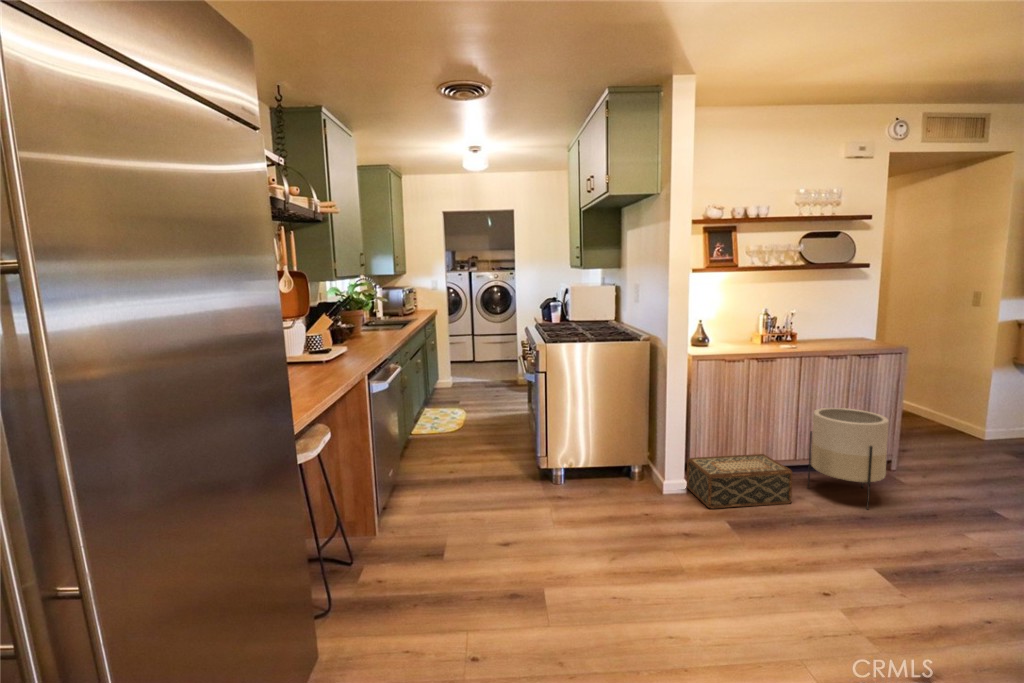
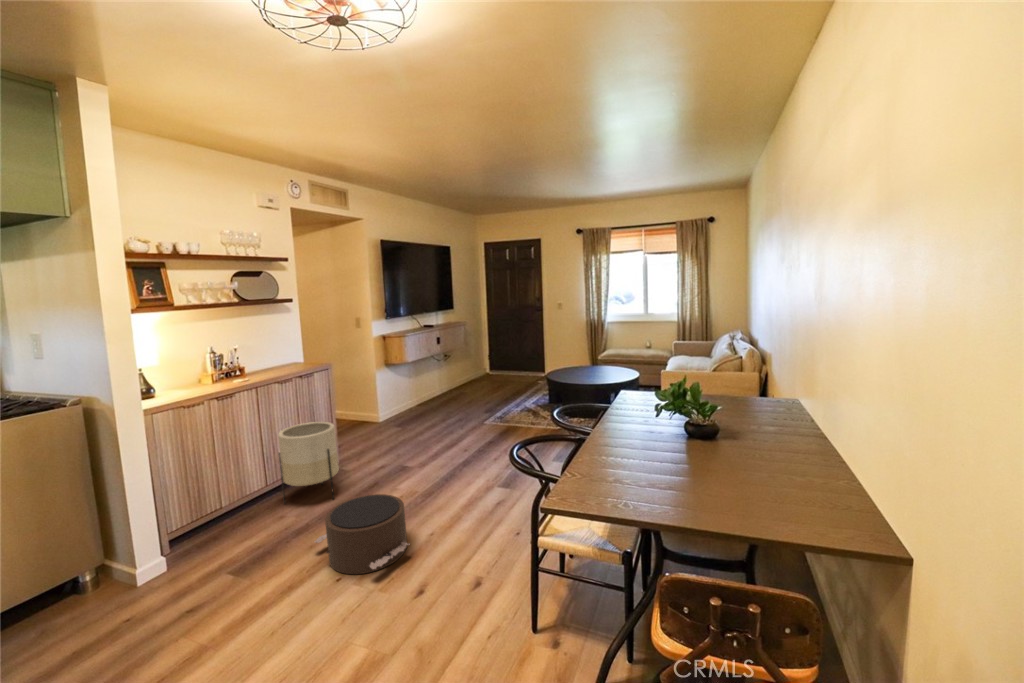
woven basket: present [687,454,793,509] -> none [160,490,278,572]
pouf: none [815,511,956,620] -> present [314,494,410,574]

